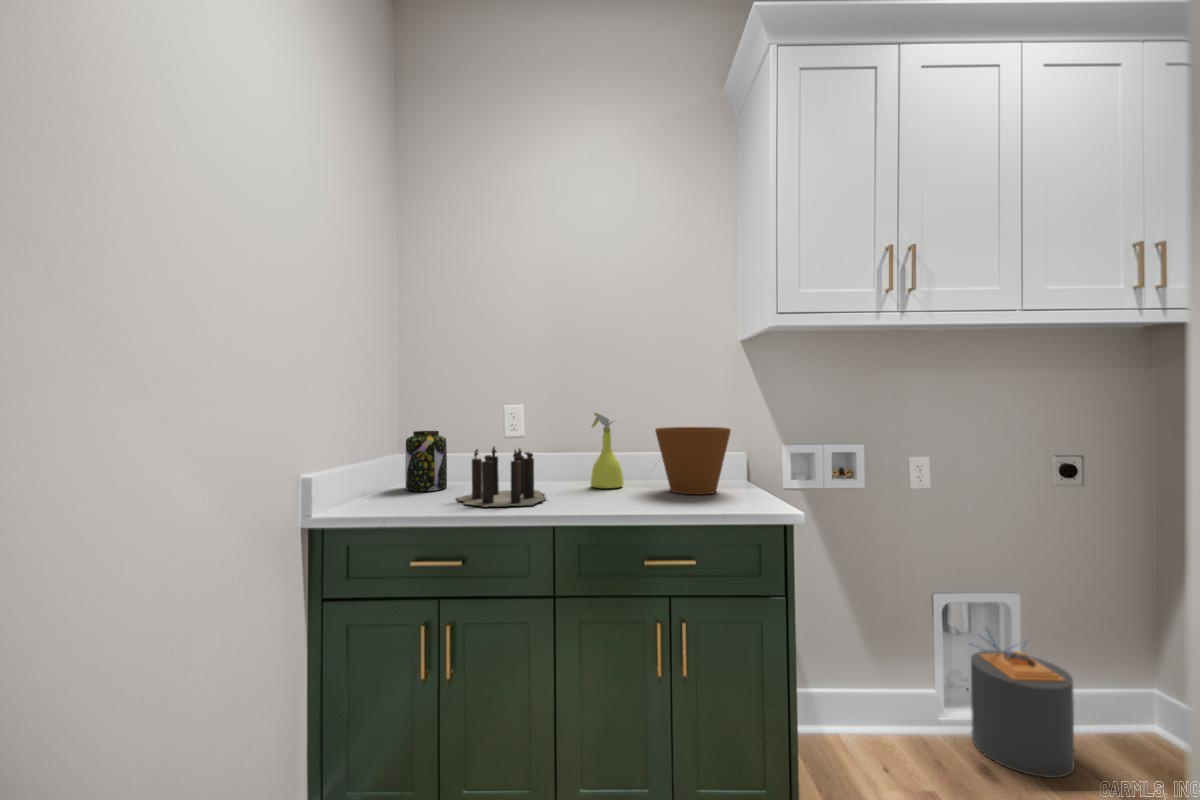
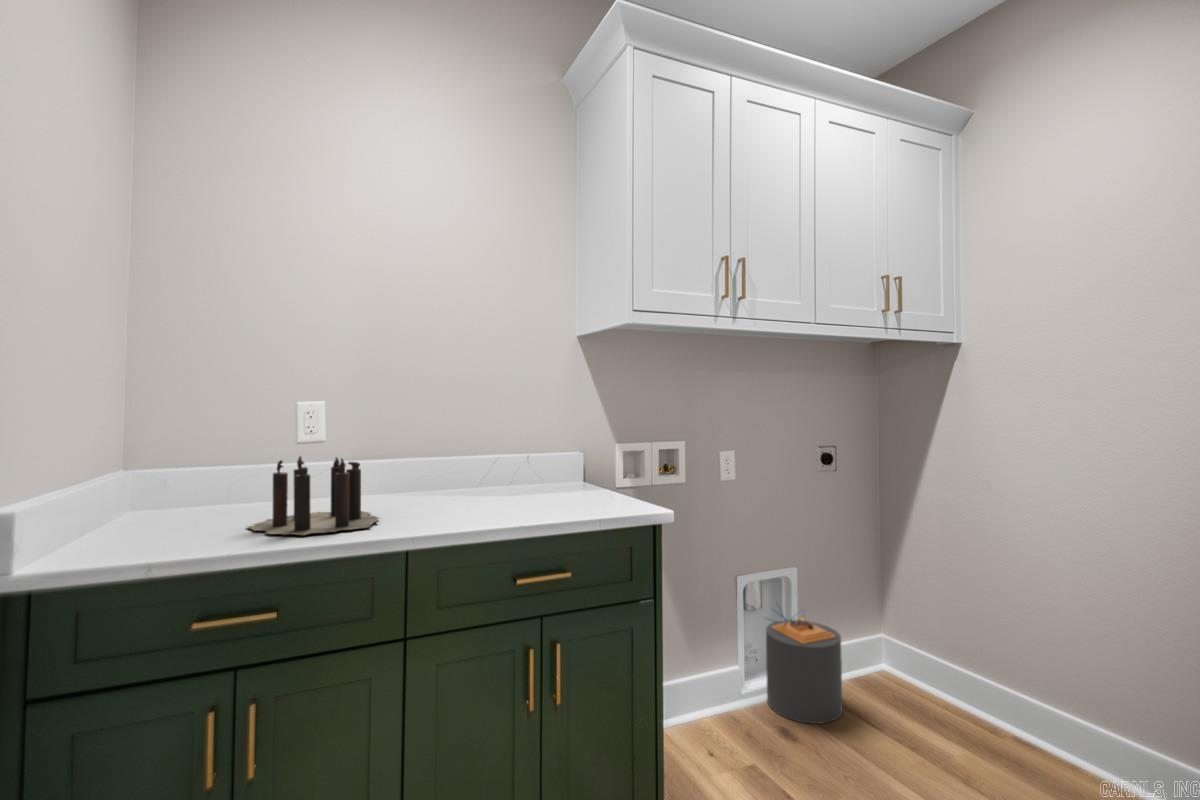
spray bottle: present [591,413,624,488] -> none [419,413,459,502]
flower pot: present [655,427,731,494] -> none [499,428,581,501]
jar: present [405,431,447,491] -> none [150,439,218,523]

